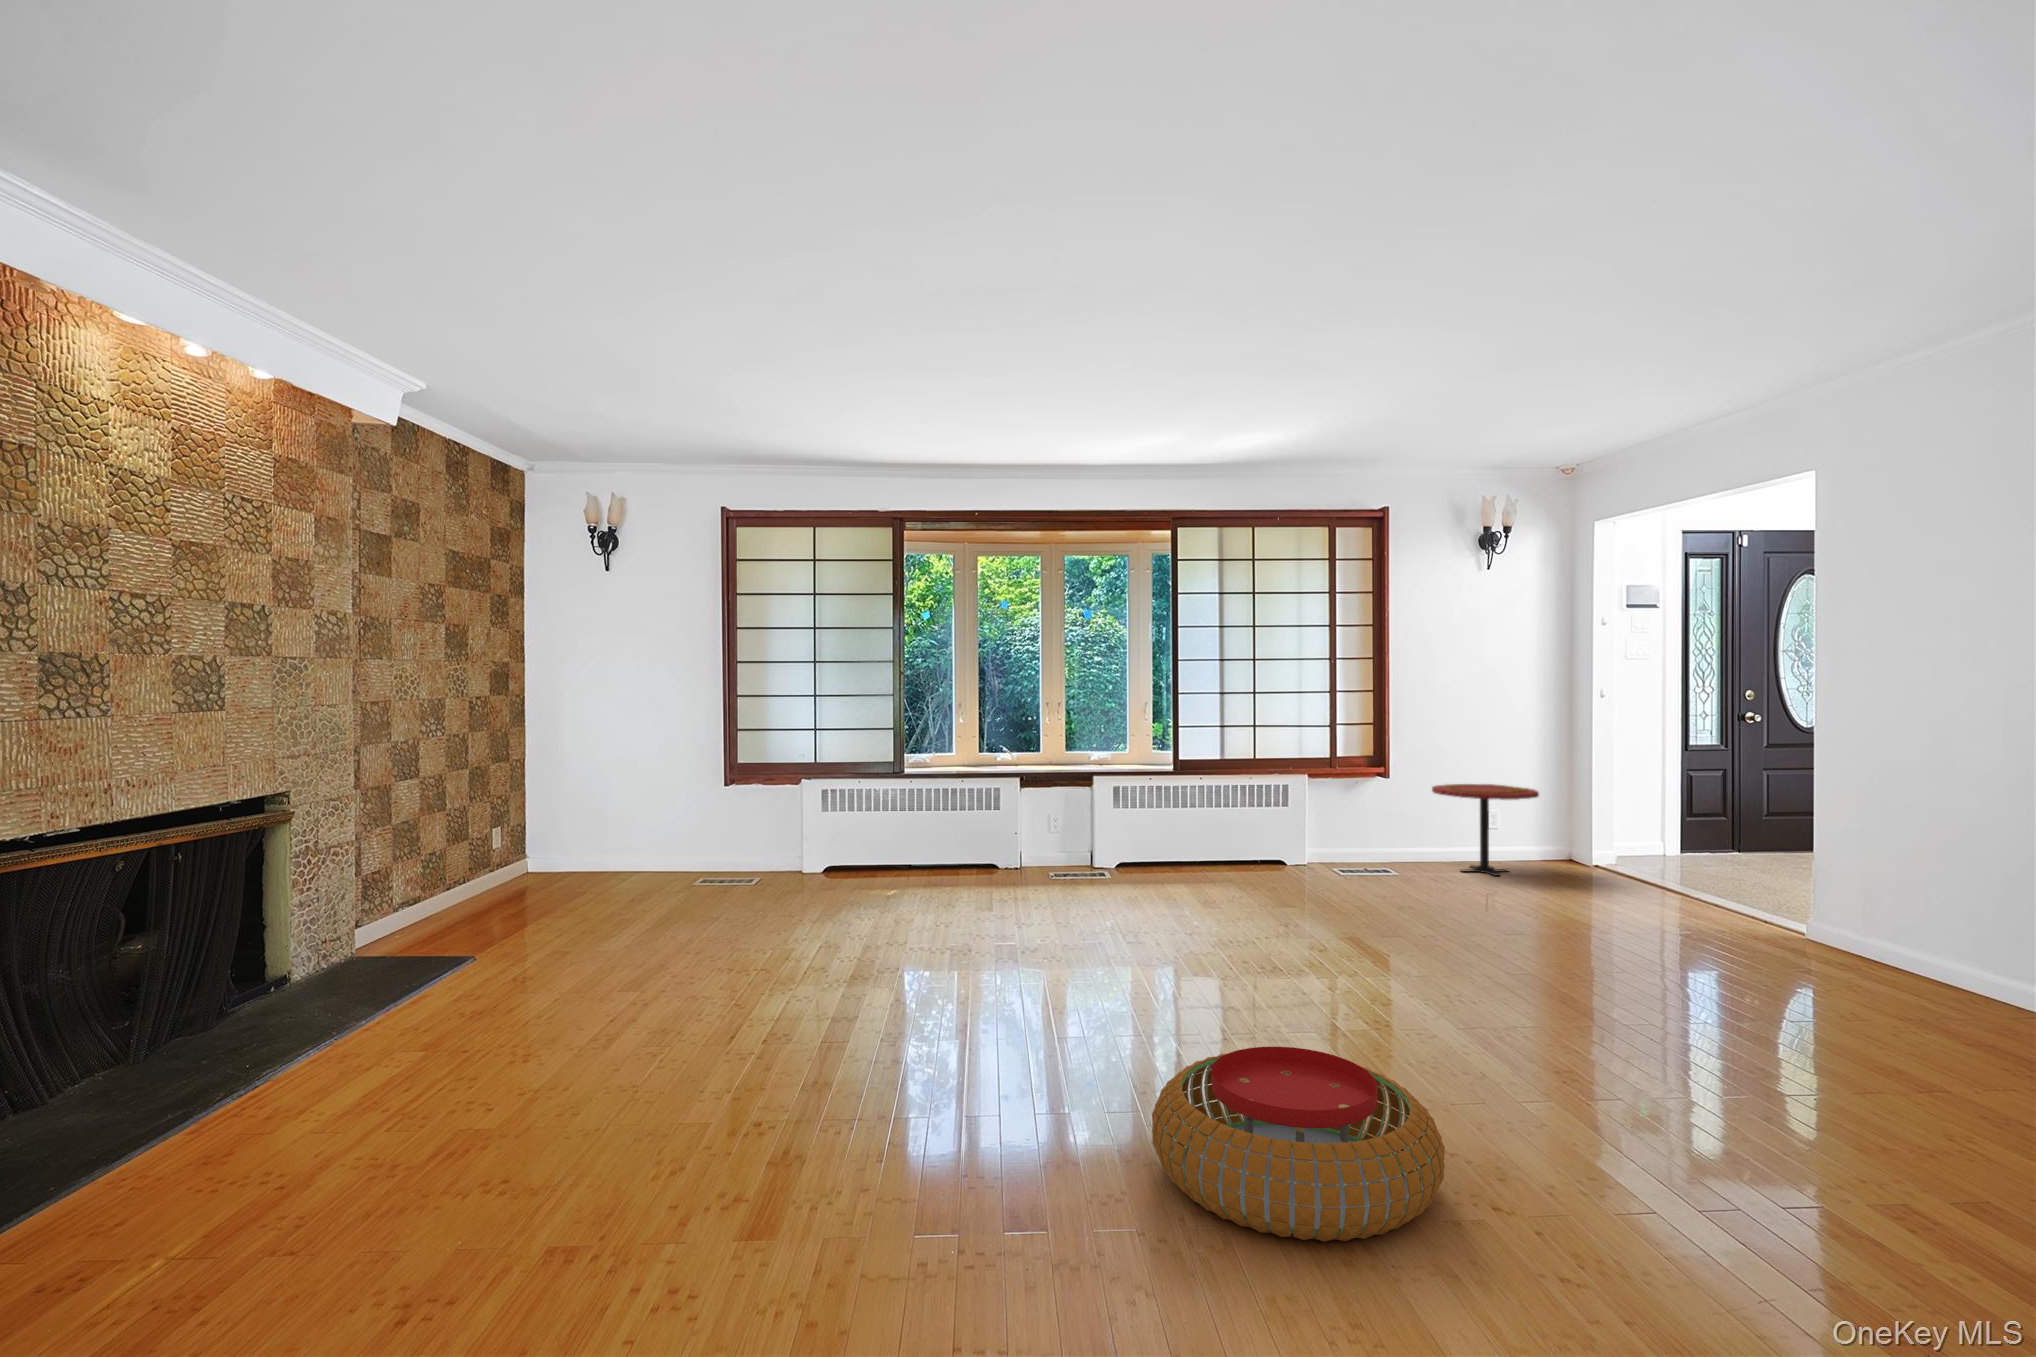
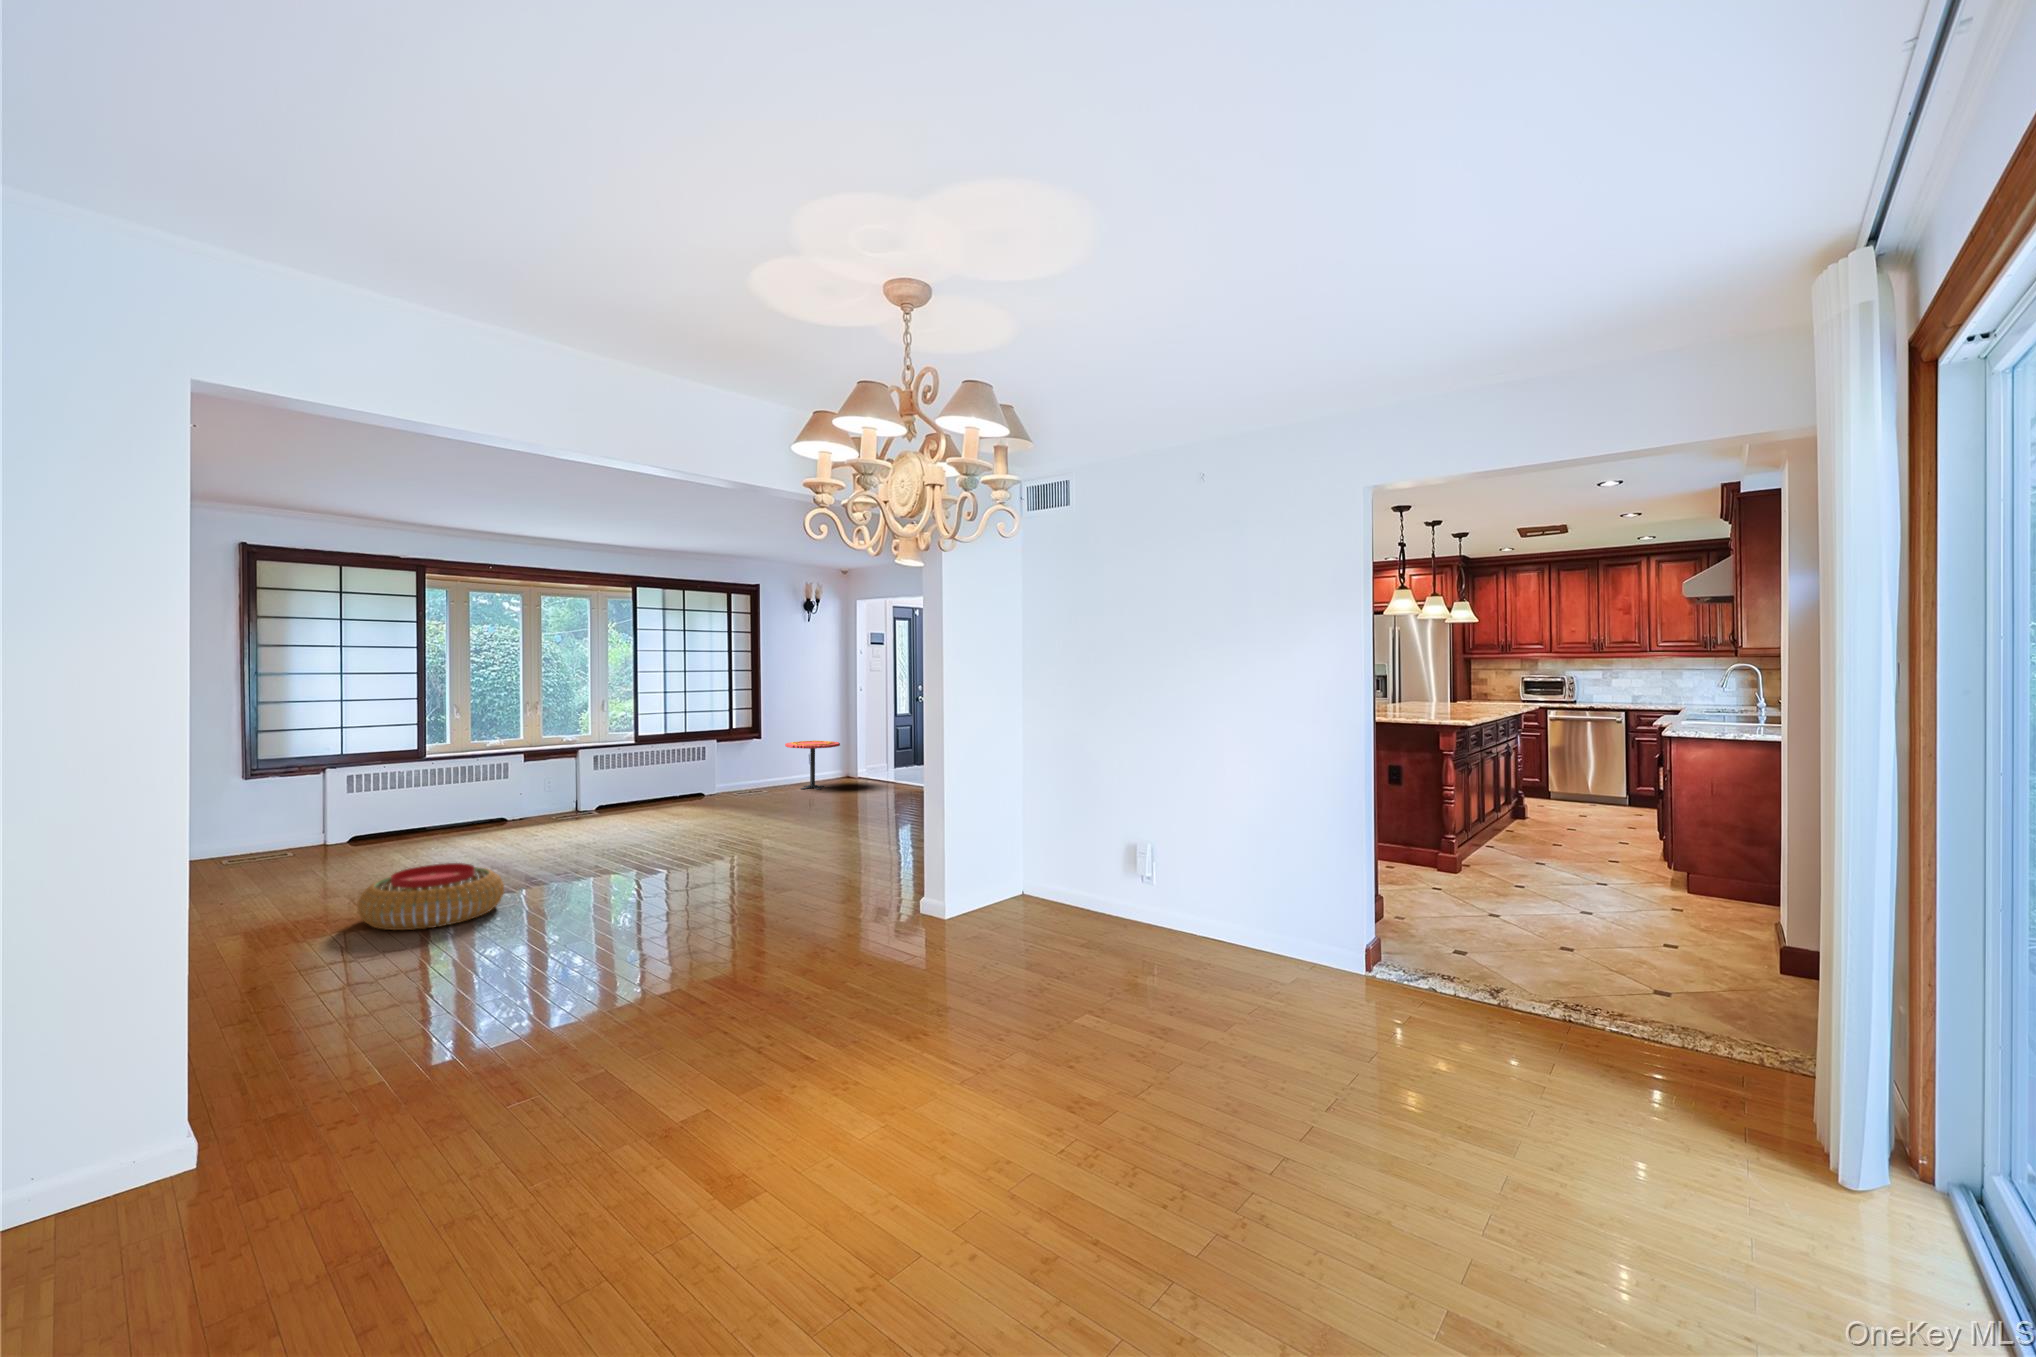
pouf: present [1152,1047,1445,1242] -> present [357,863,504,930]

